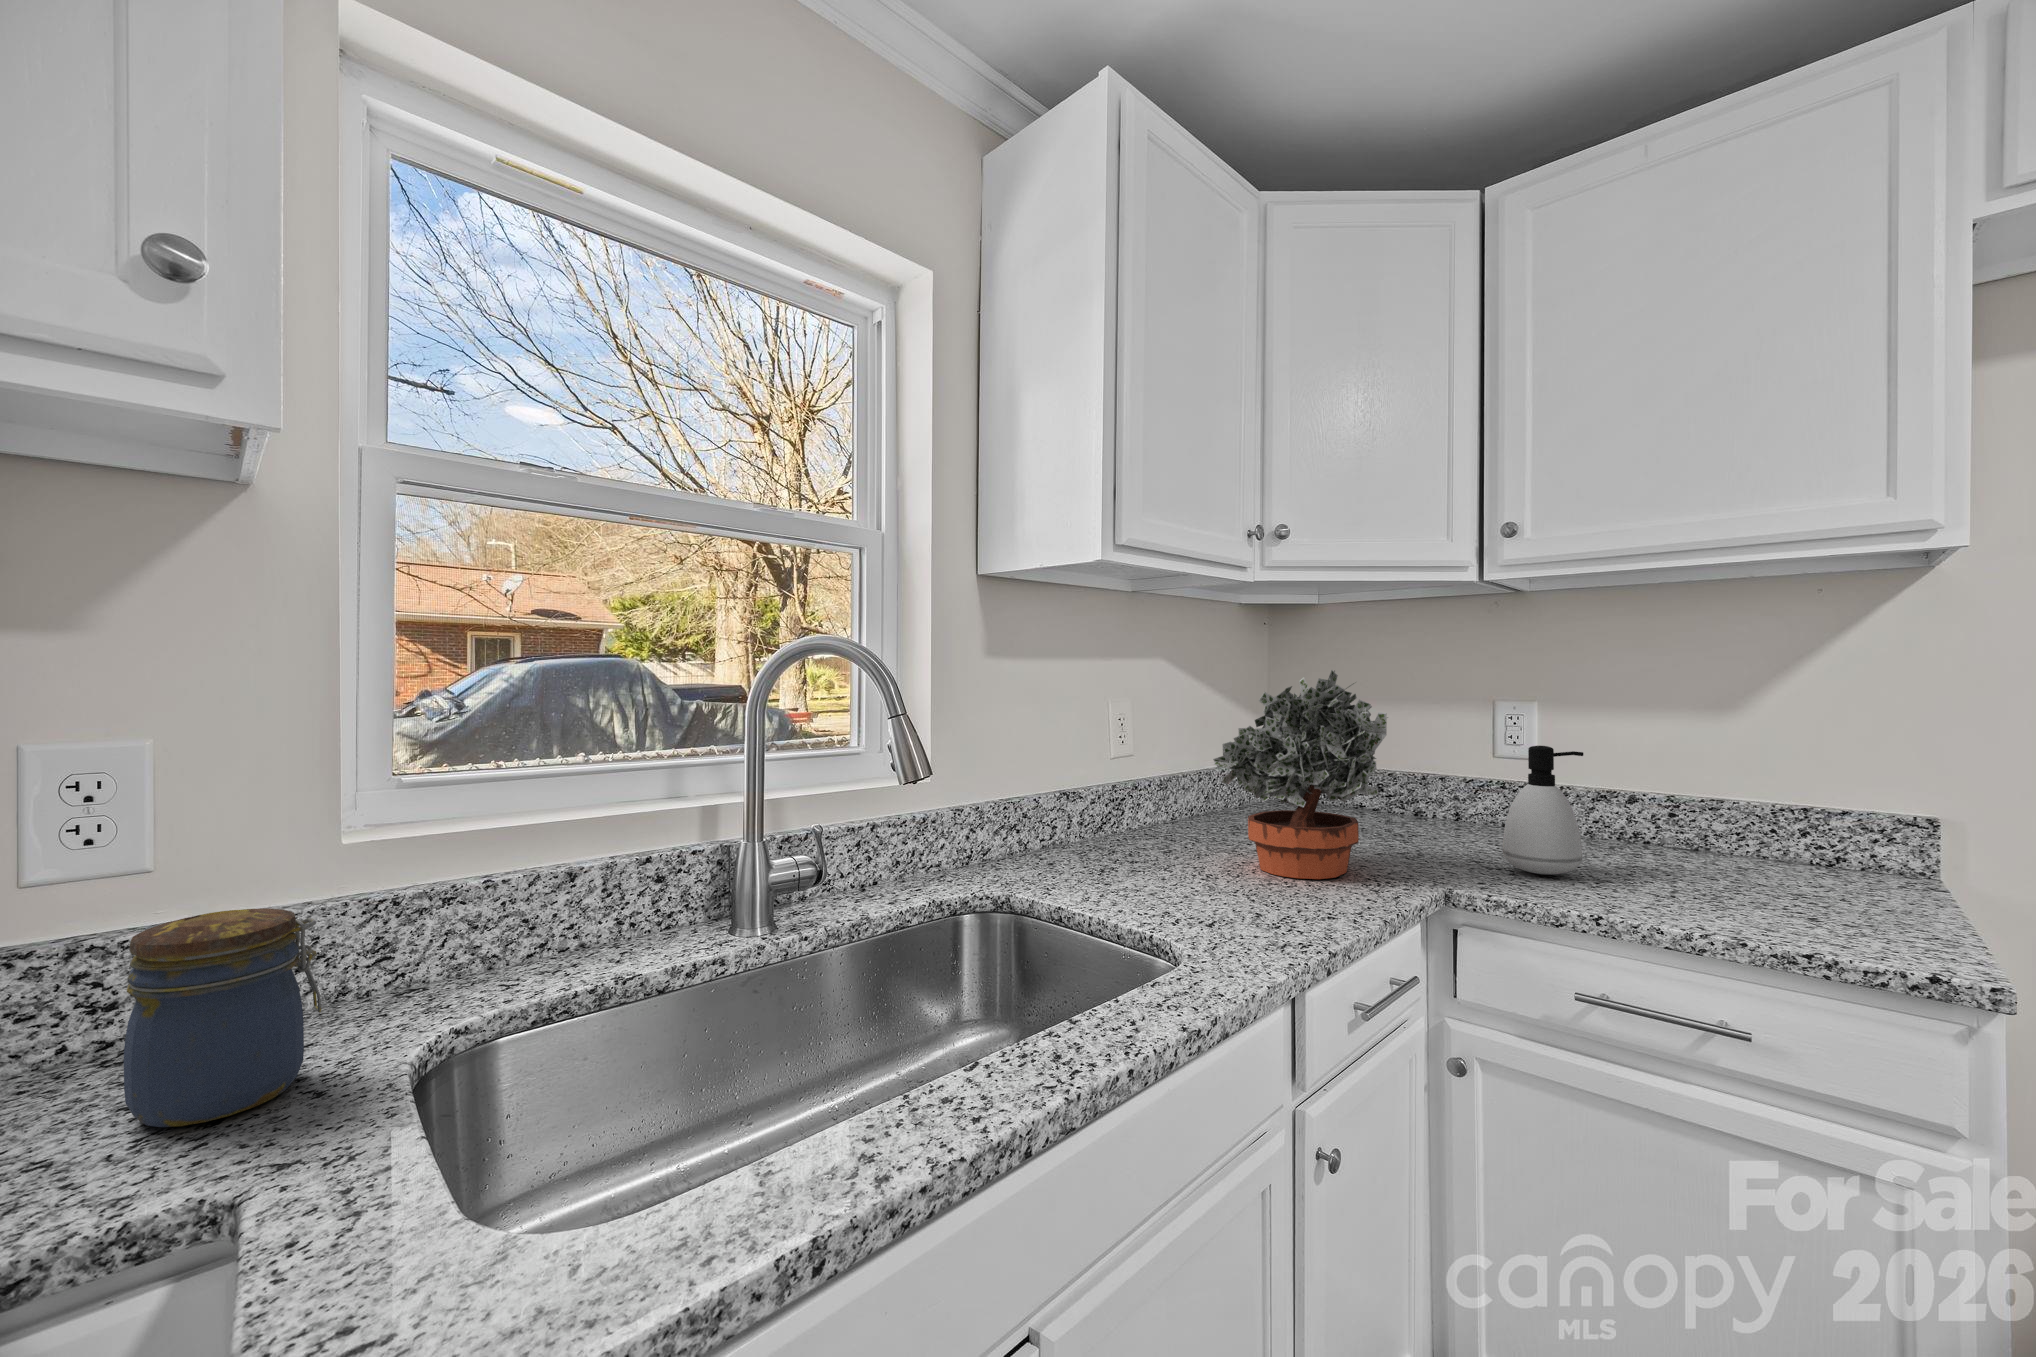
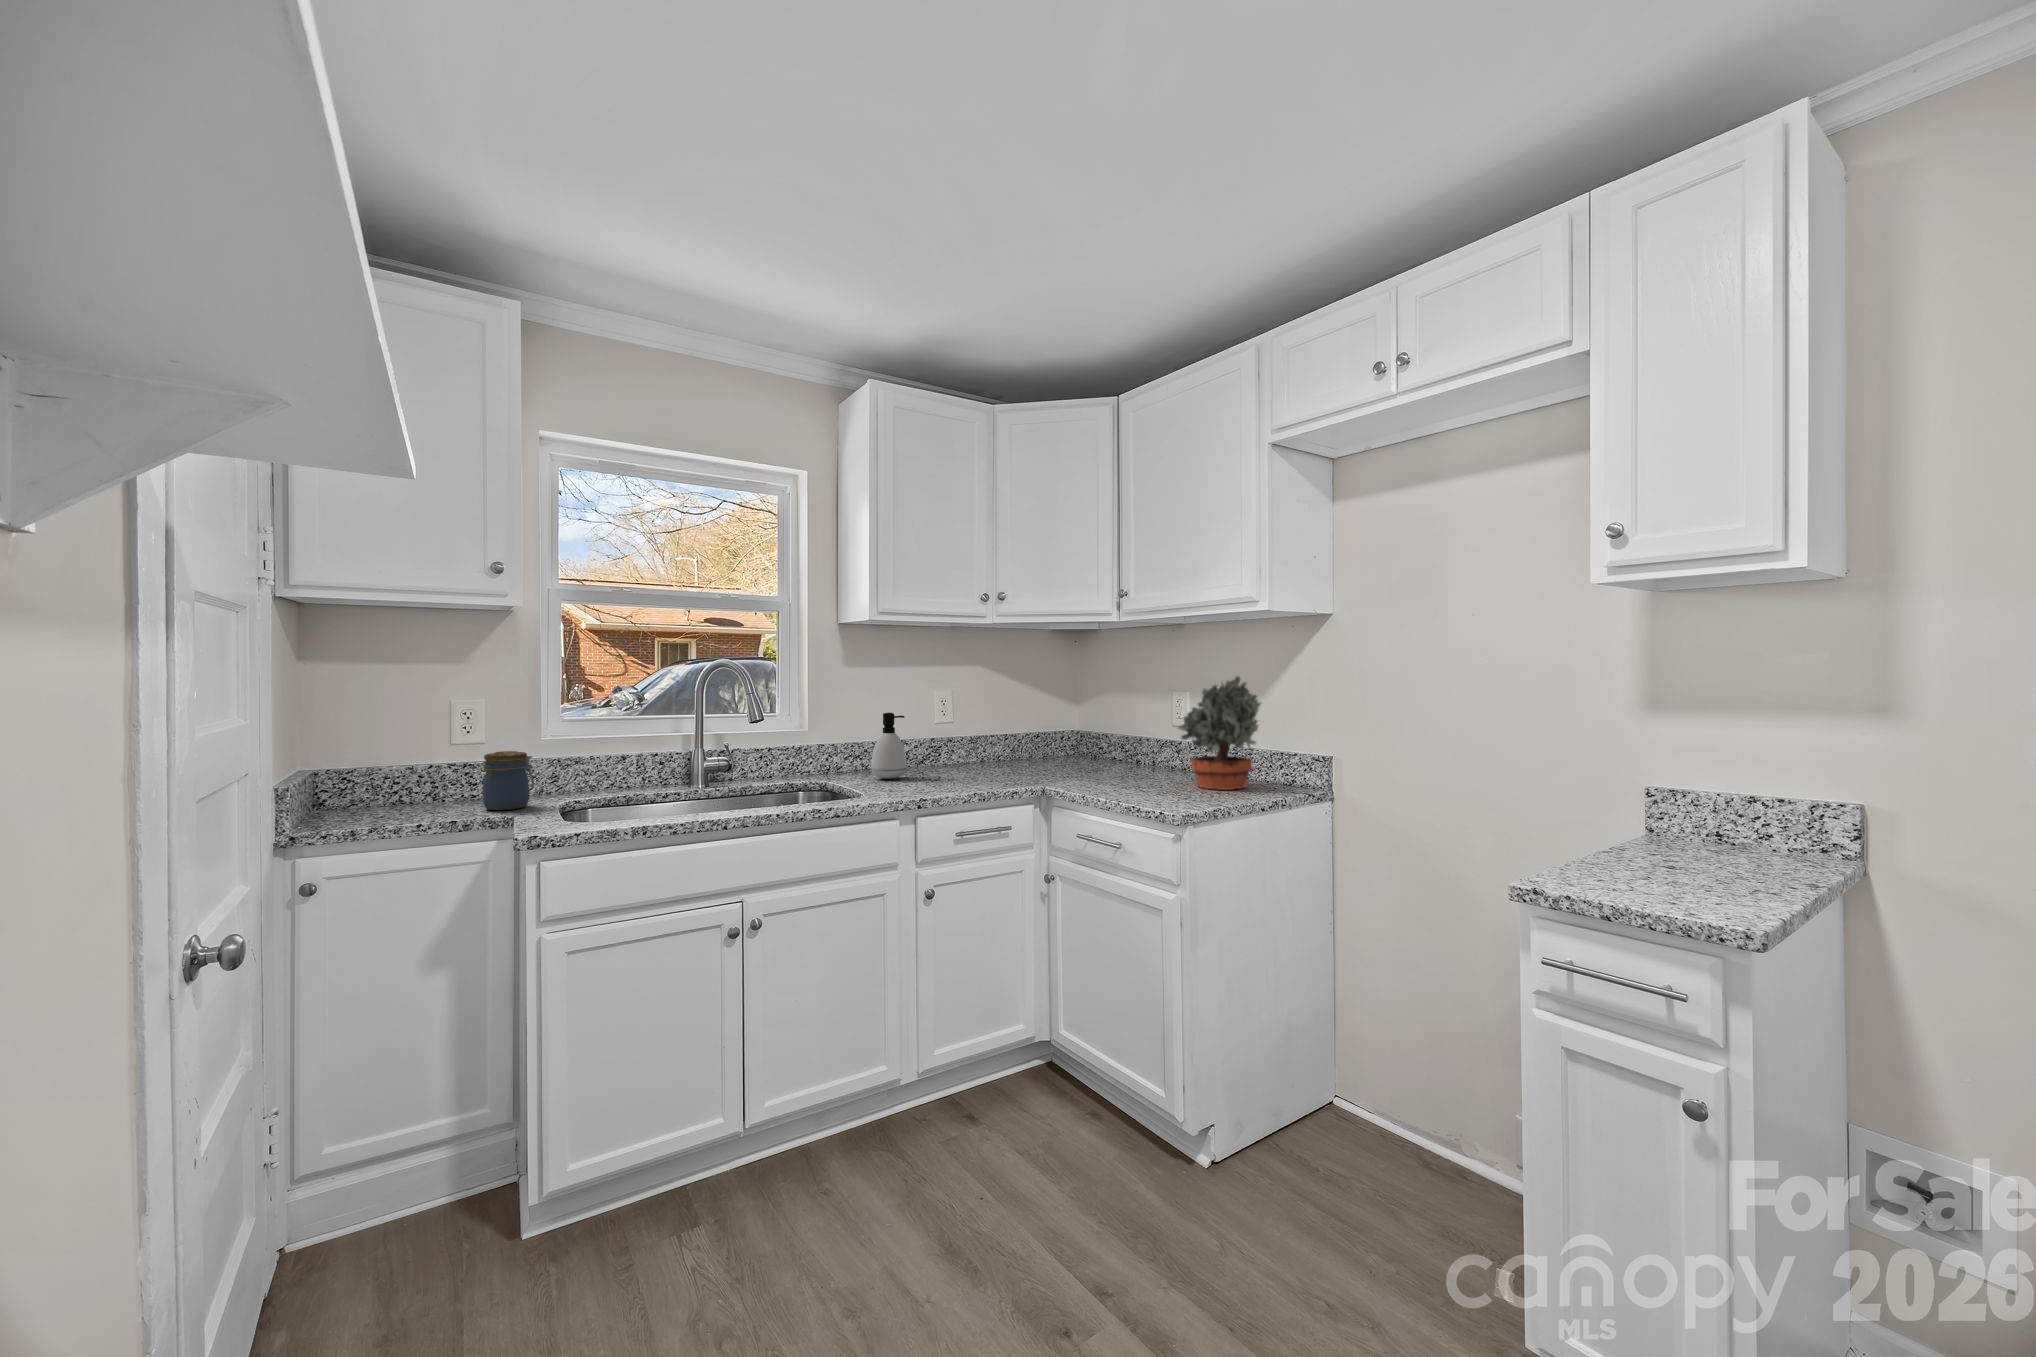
potted plant: present [1213,670,1388,879] -> present [1178,676,1261,790]
soap dispenser: present [1503,746,1583,875] -> present [871,713,907,779]

